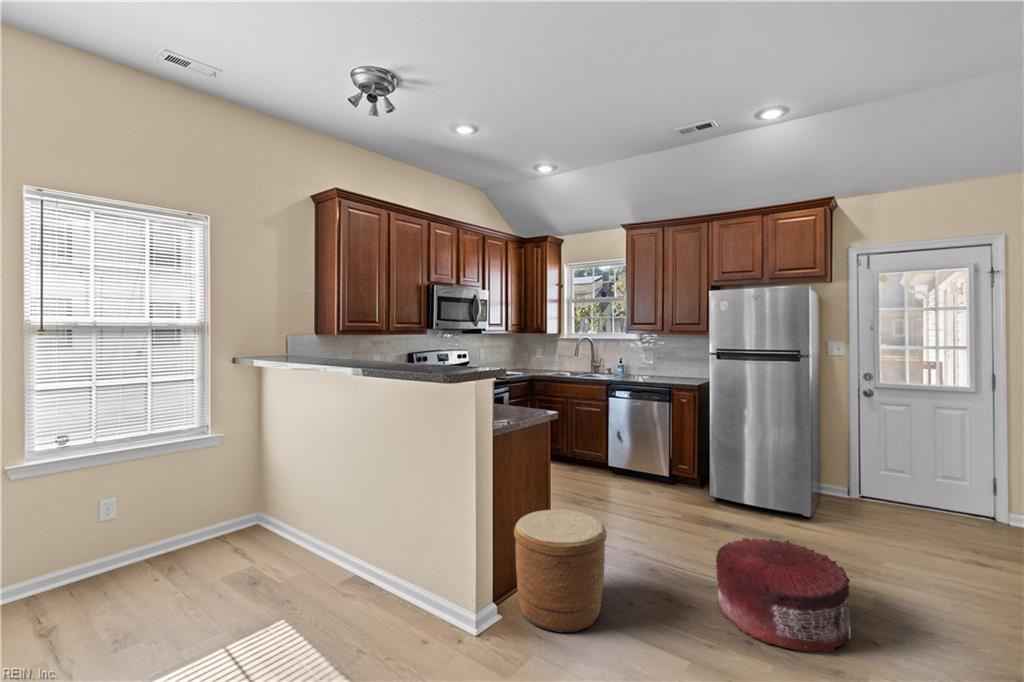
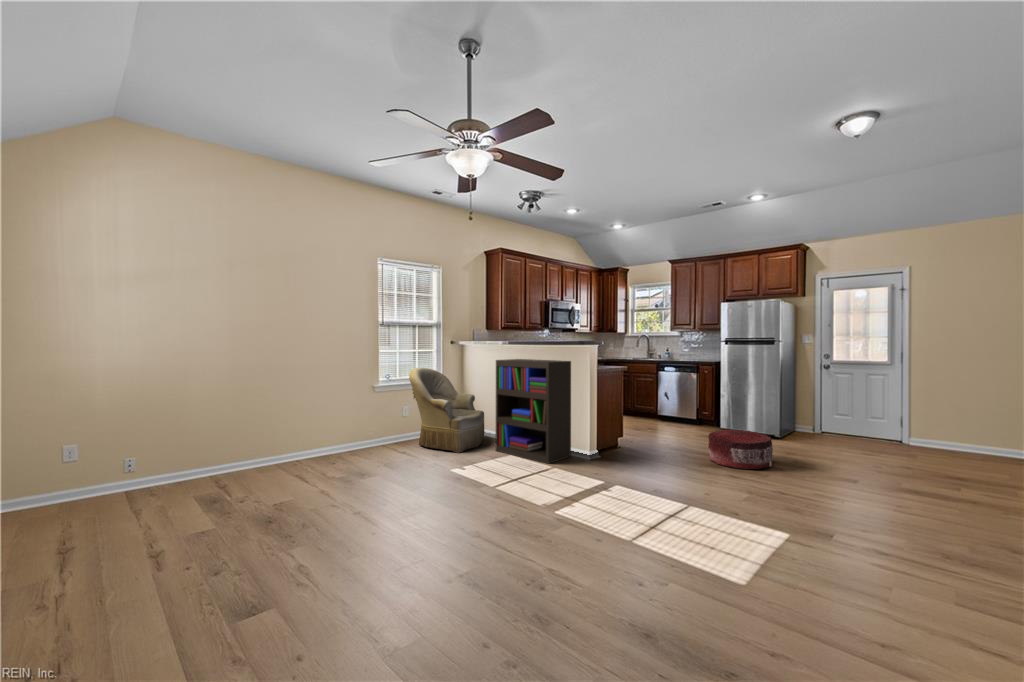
bookshelf: none [279,402,438,663] -> present [496,359,571,464]
armchair: none [90,420,284,623] -> present [409,368,484,453]
woven basket: present [514,510,607,632] -> none [607,412,652,462]

